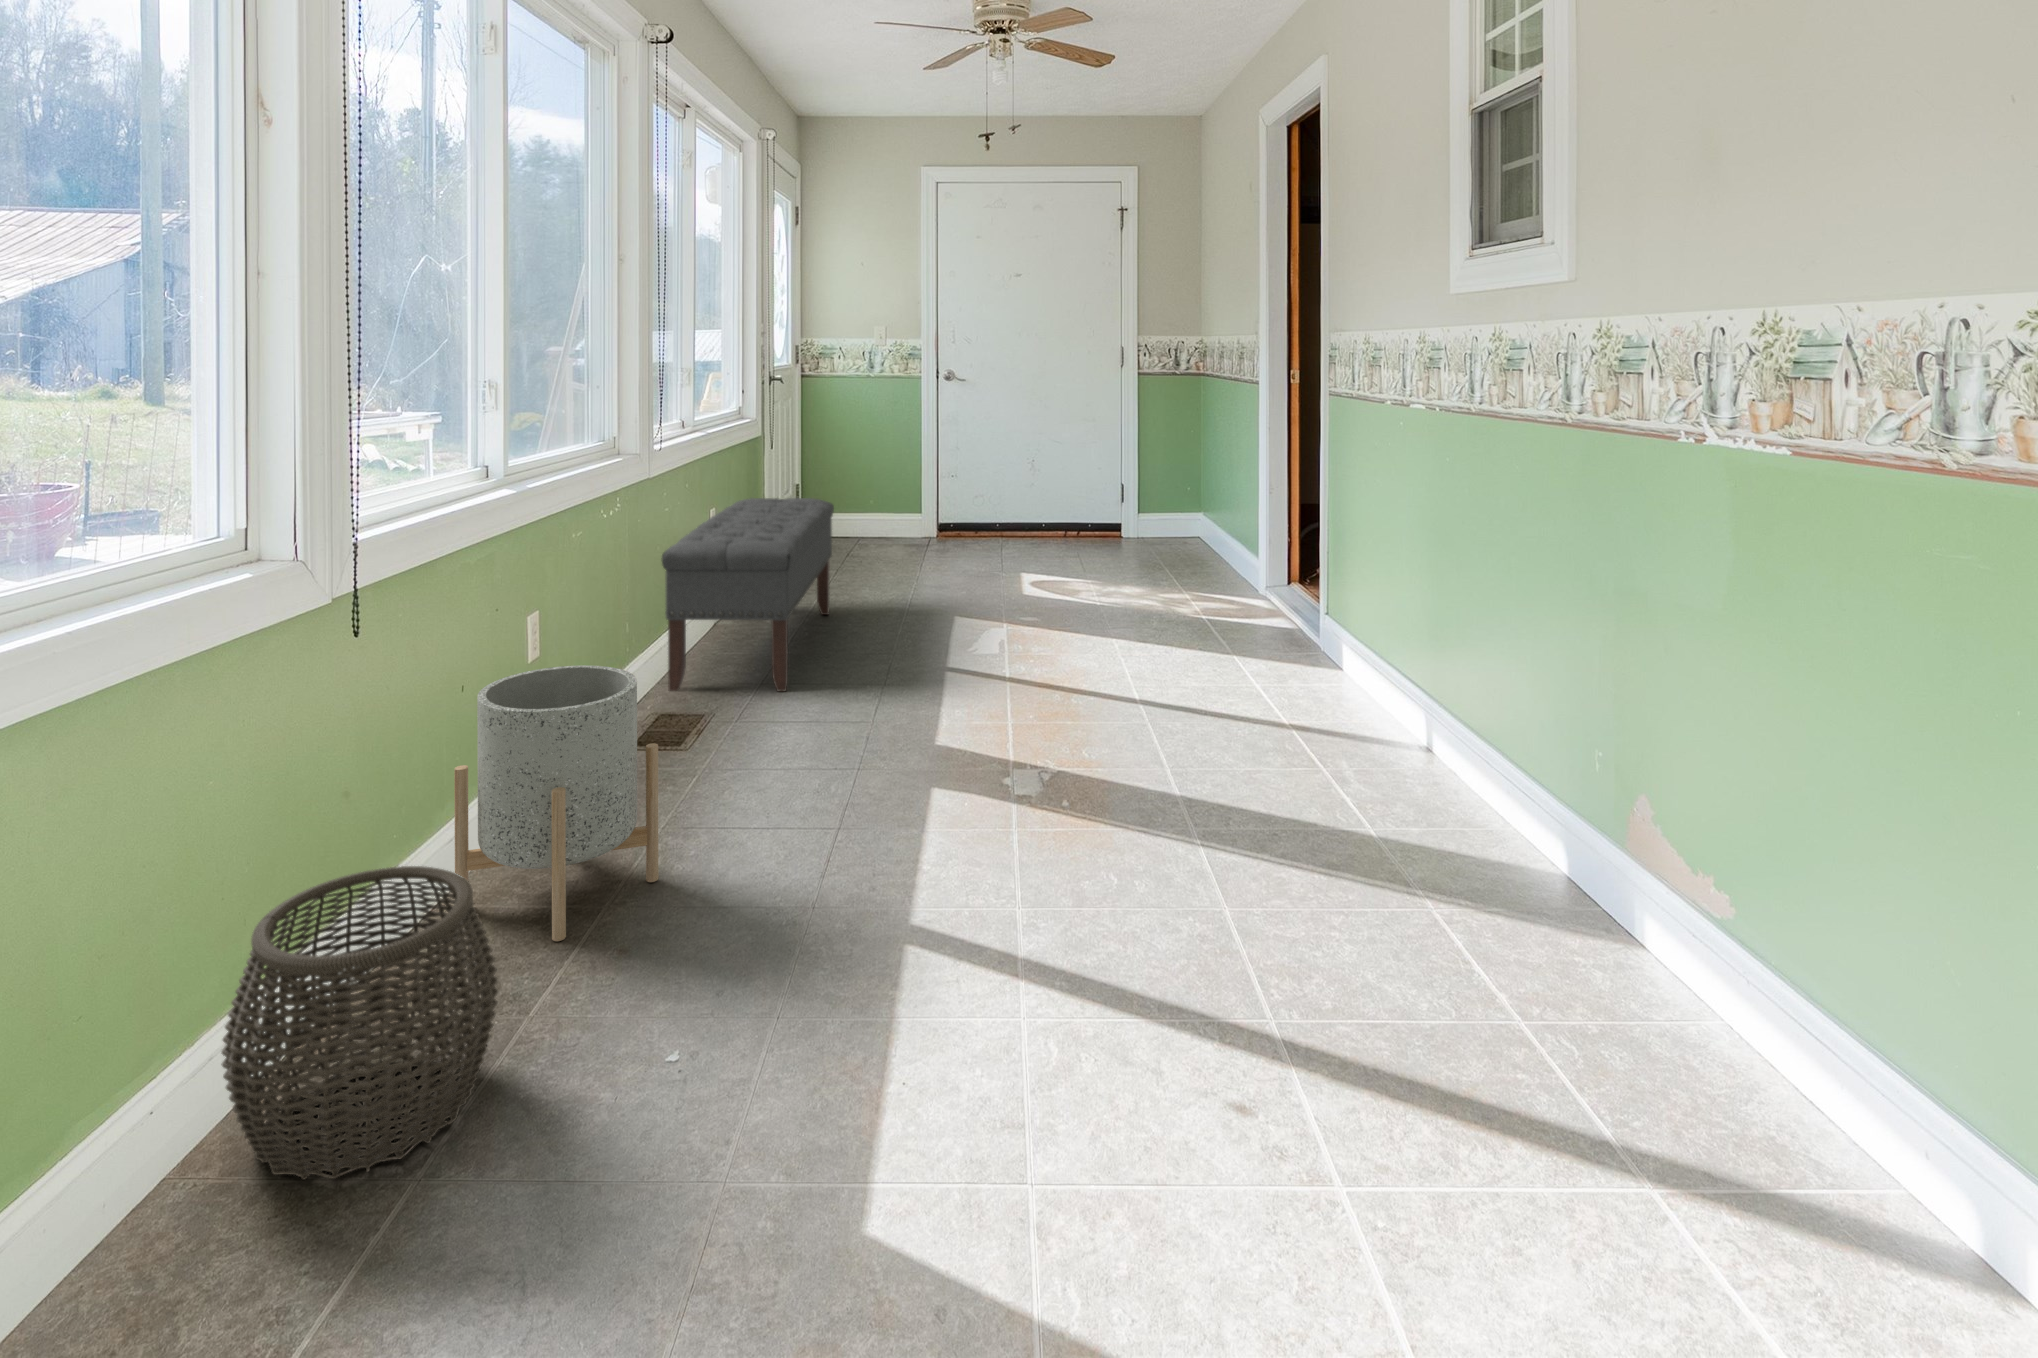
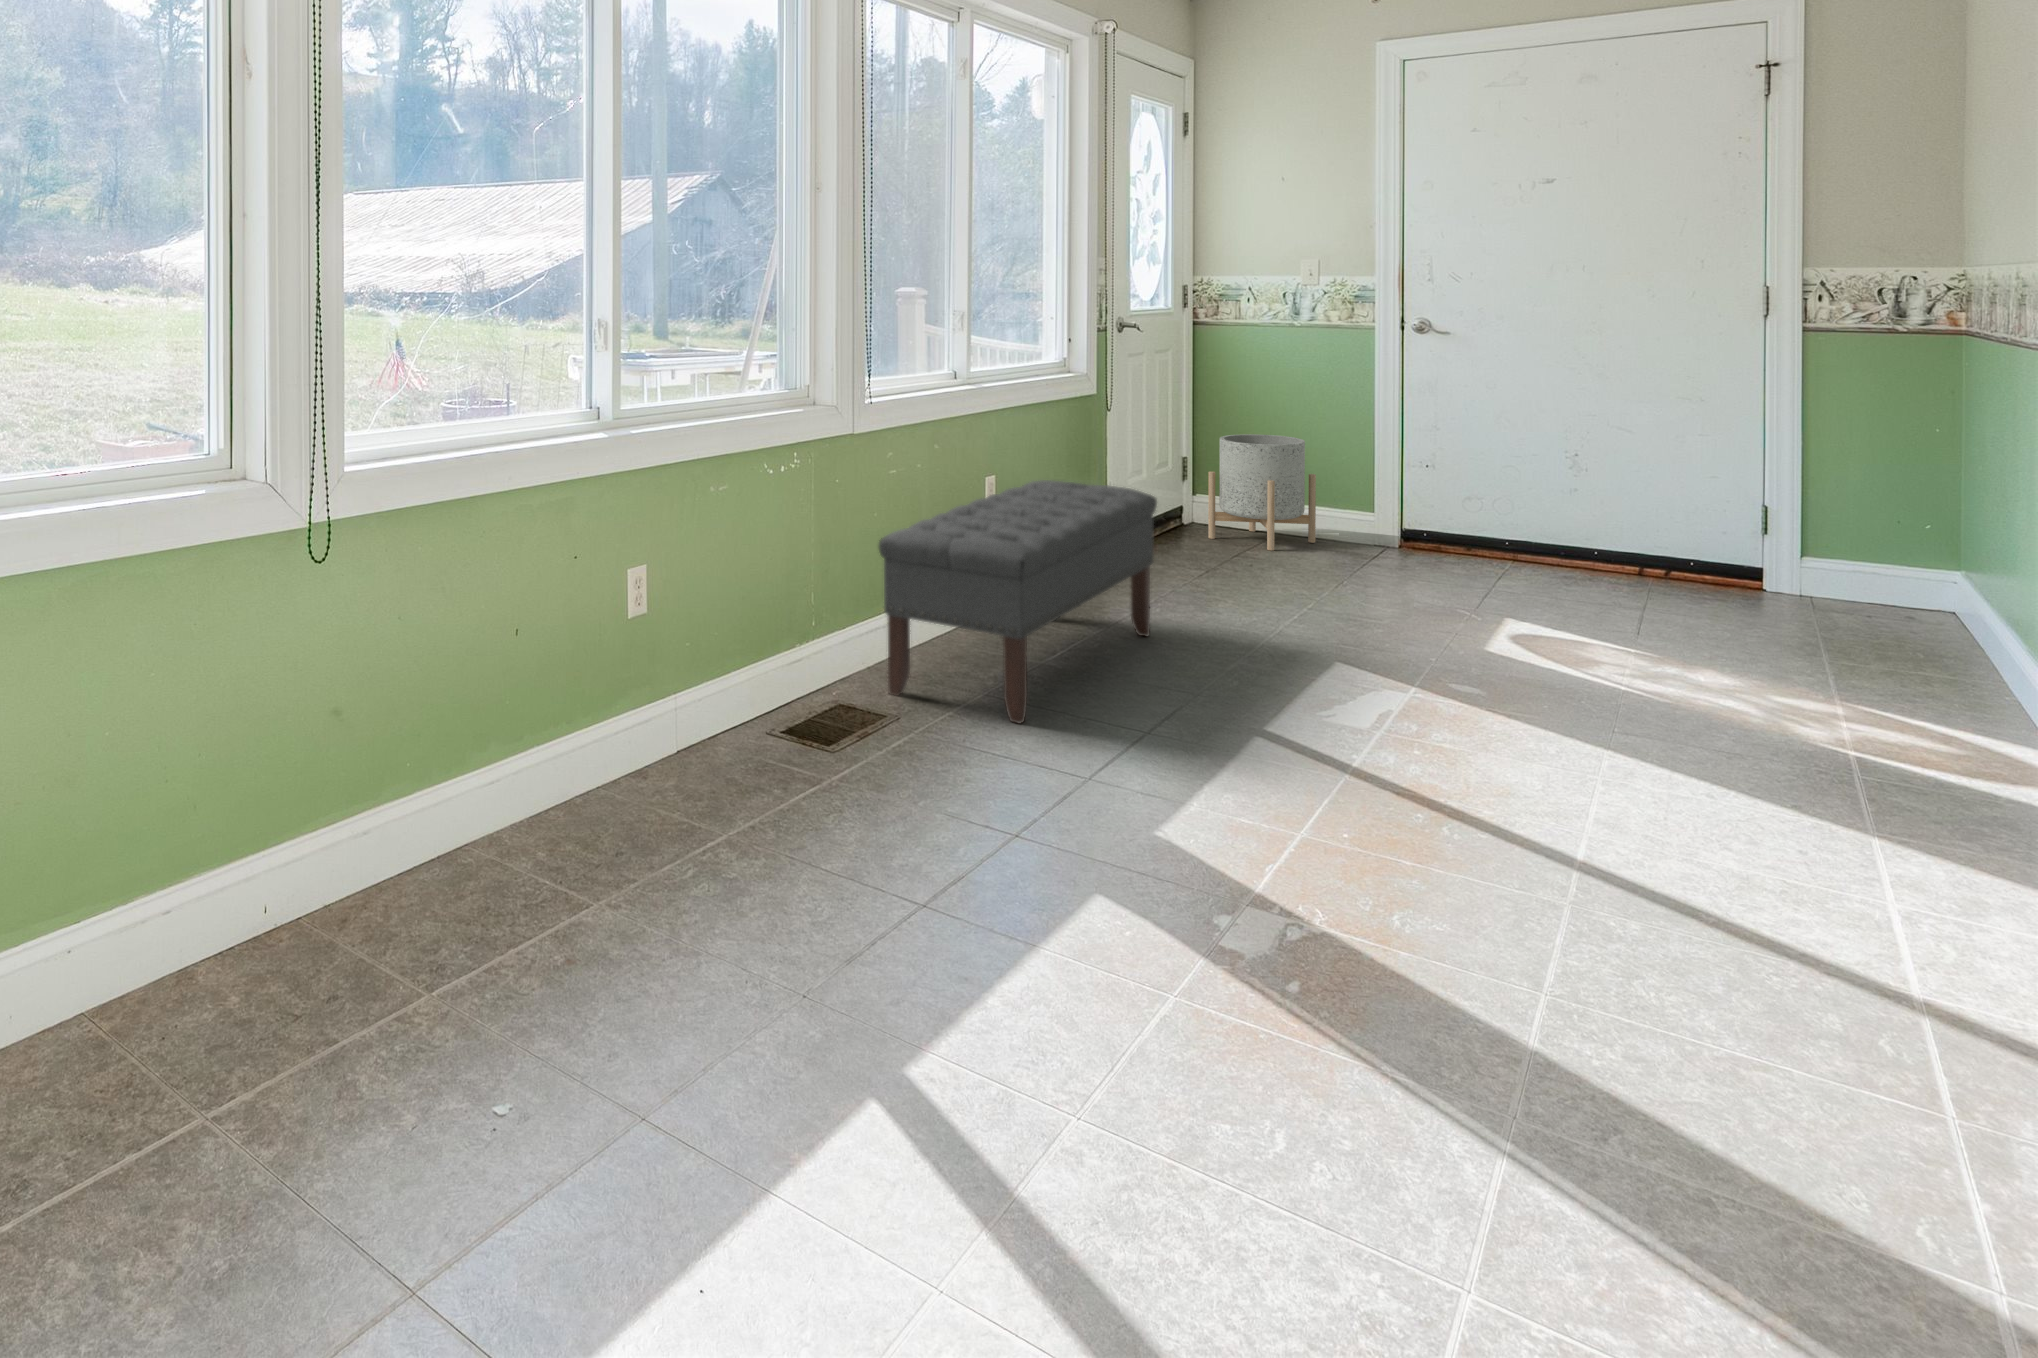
planter: present [454,665,658,941] -> present [1208,434,1316,551]
woven basket: present [221,866,498,1180] -> none [259,811,477,1072]

